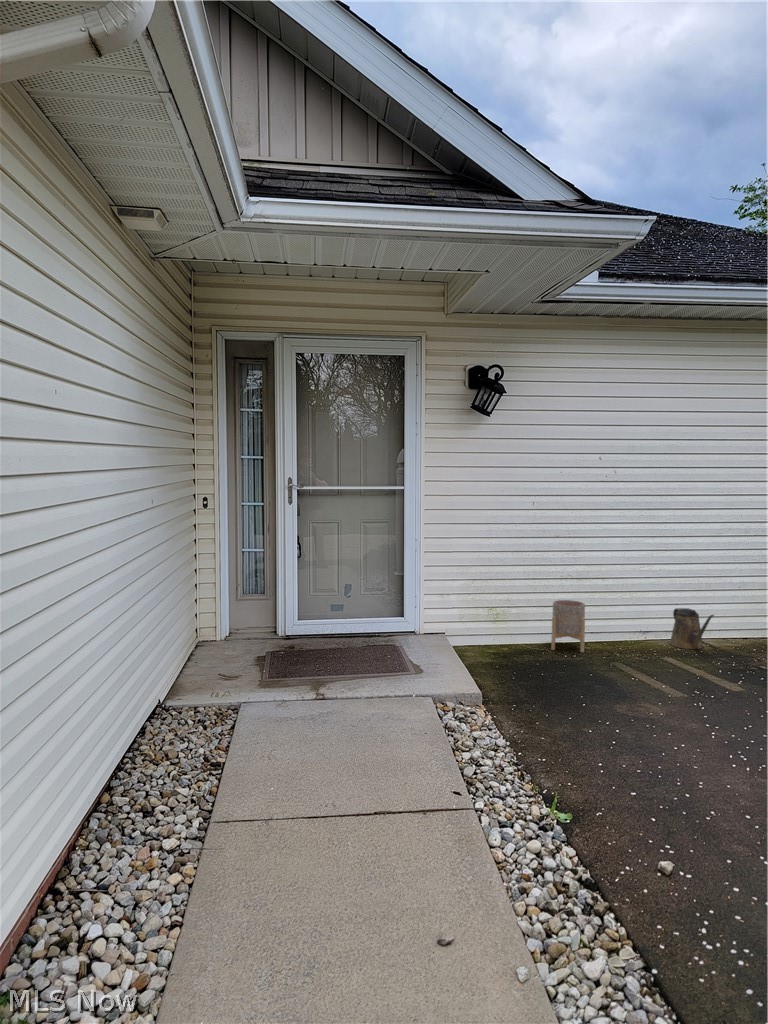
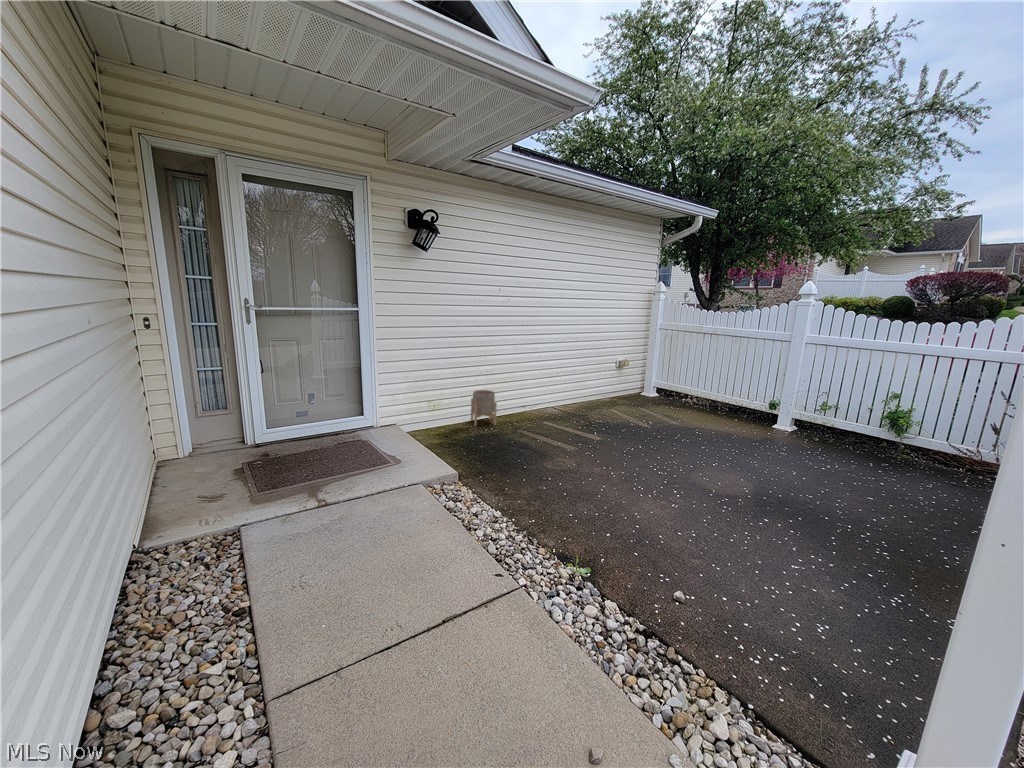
watering can: present [670,608,714,649] -> none [540,389,572,415]

